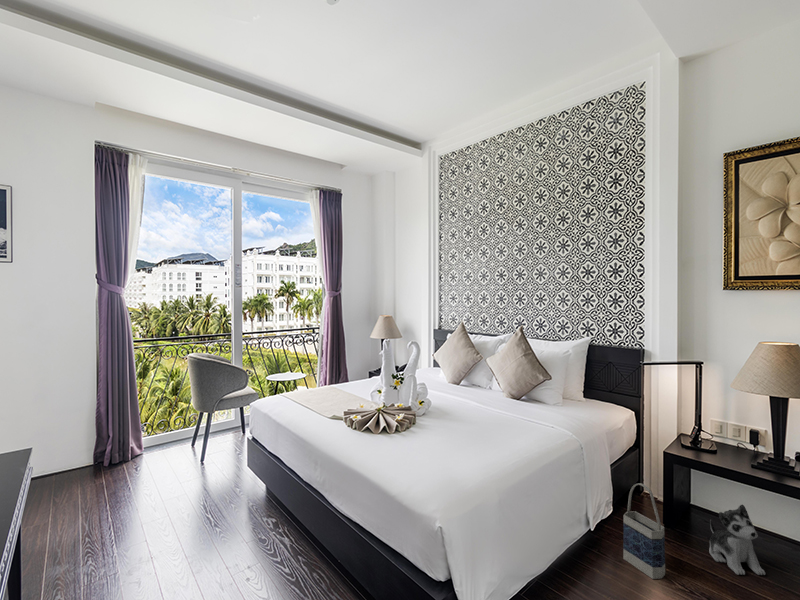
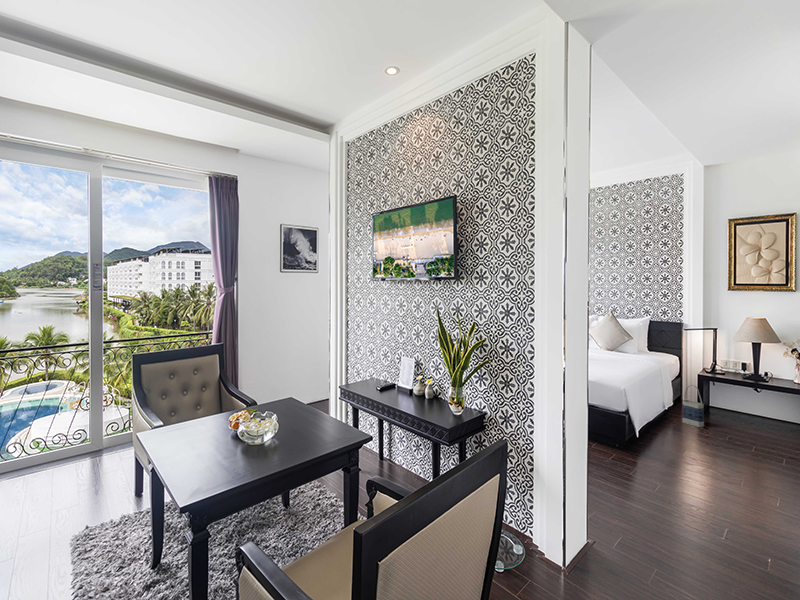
plush toy: present [709,505,765,575] -> none [722,394,750,425]

